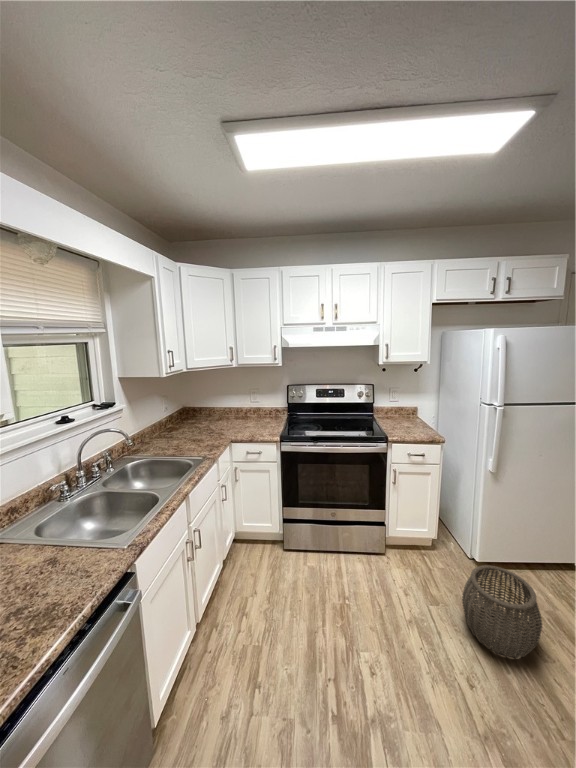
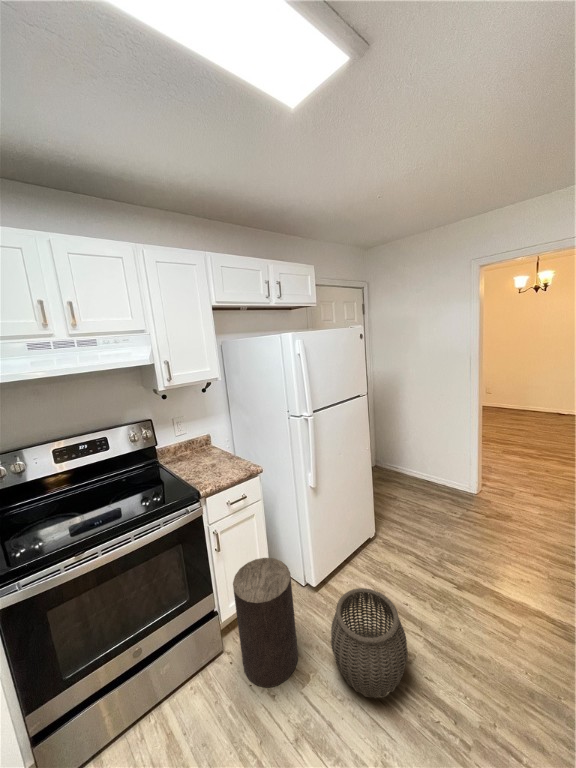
stool: none [394,503,443,594] -> present [233,558,298,687]

